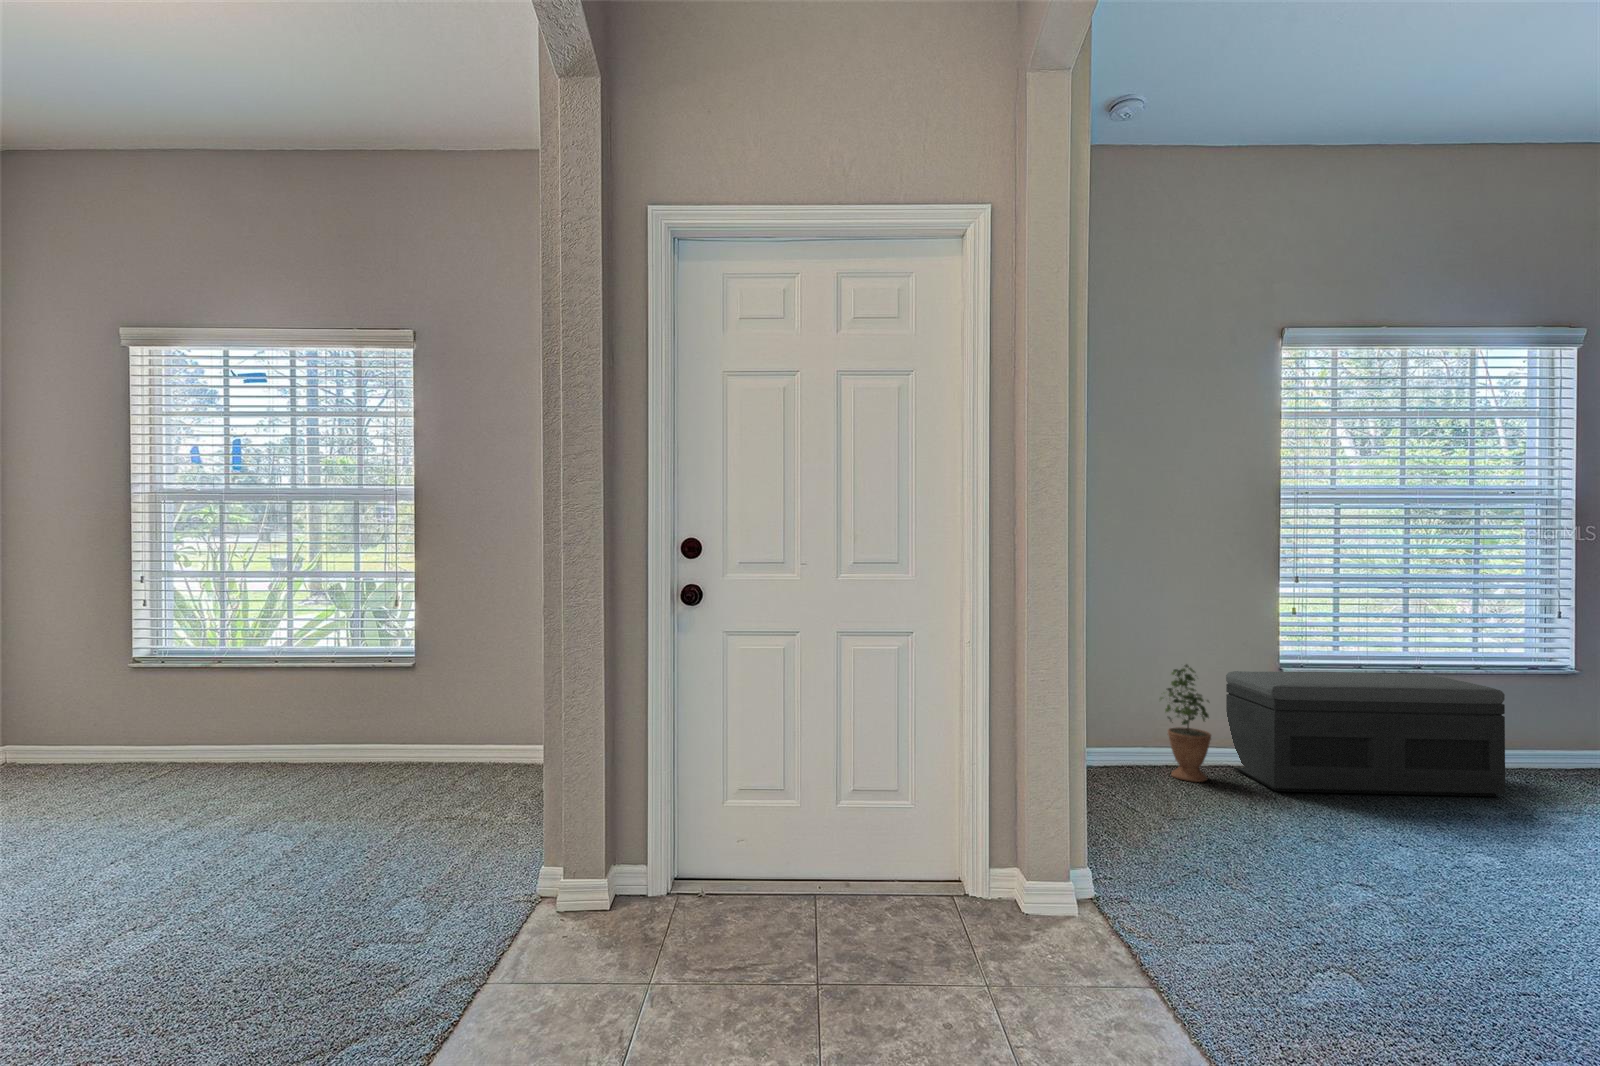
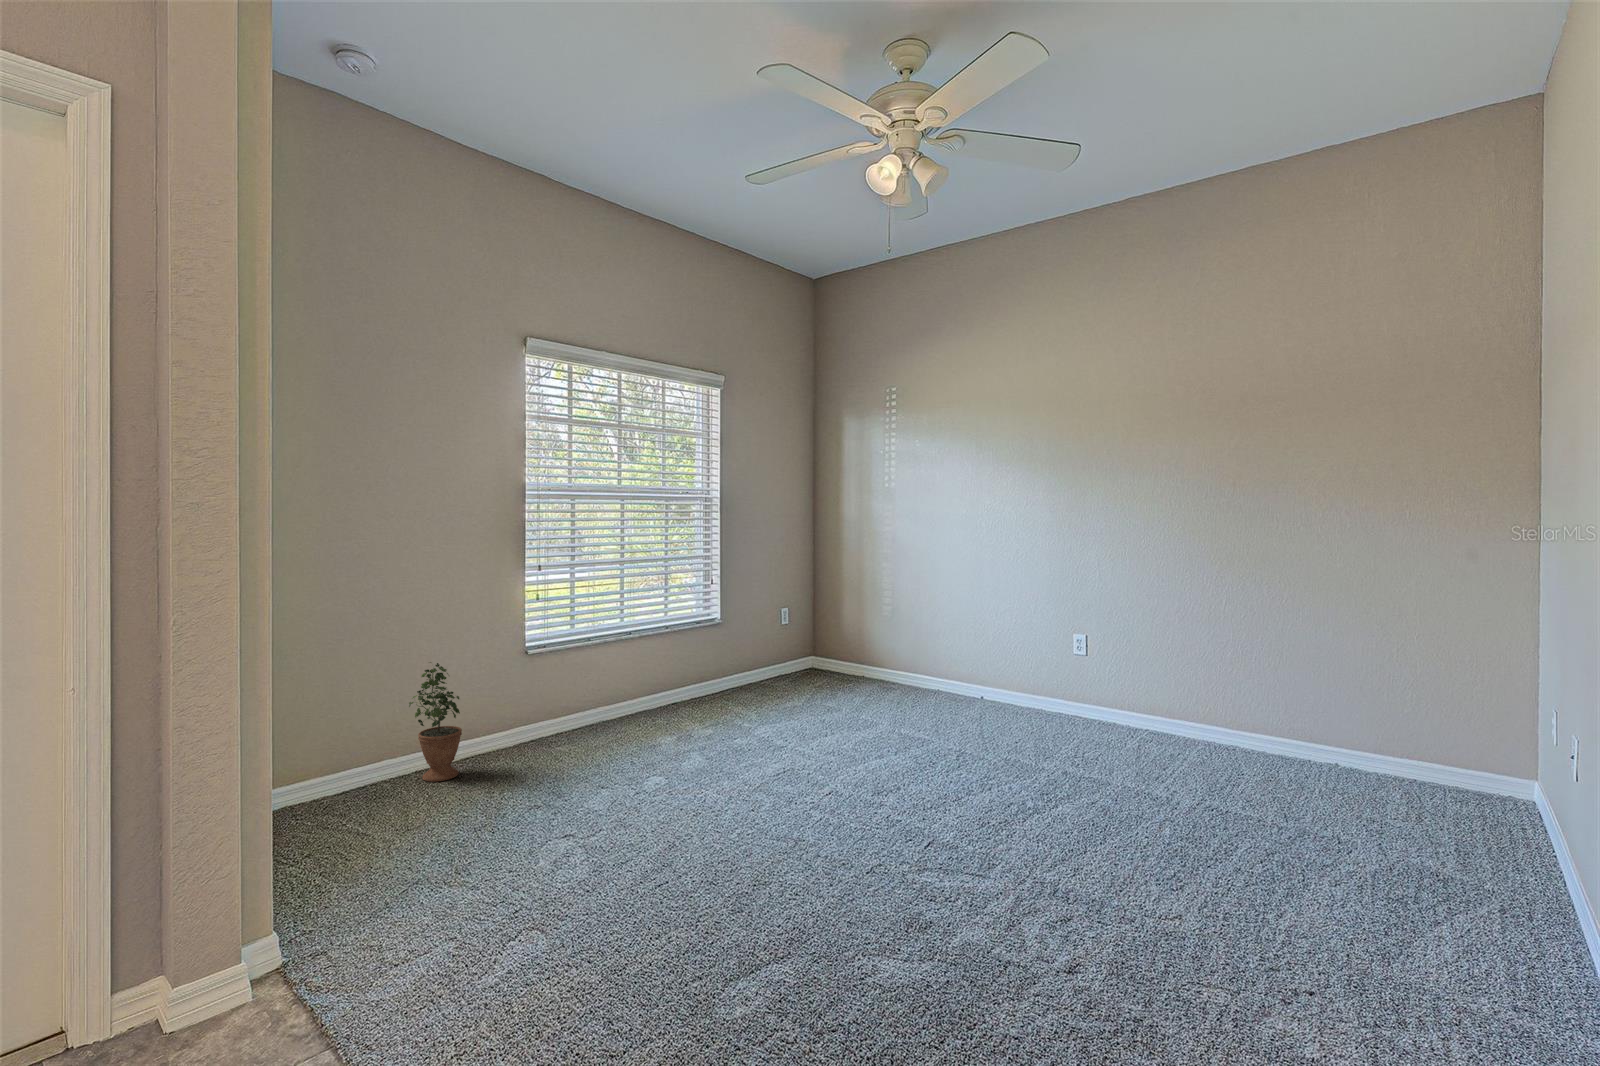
storage bench: present [1226,671,1505,796] -> none [477,639,681,770]

